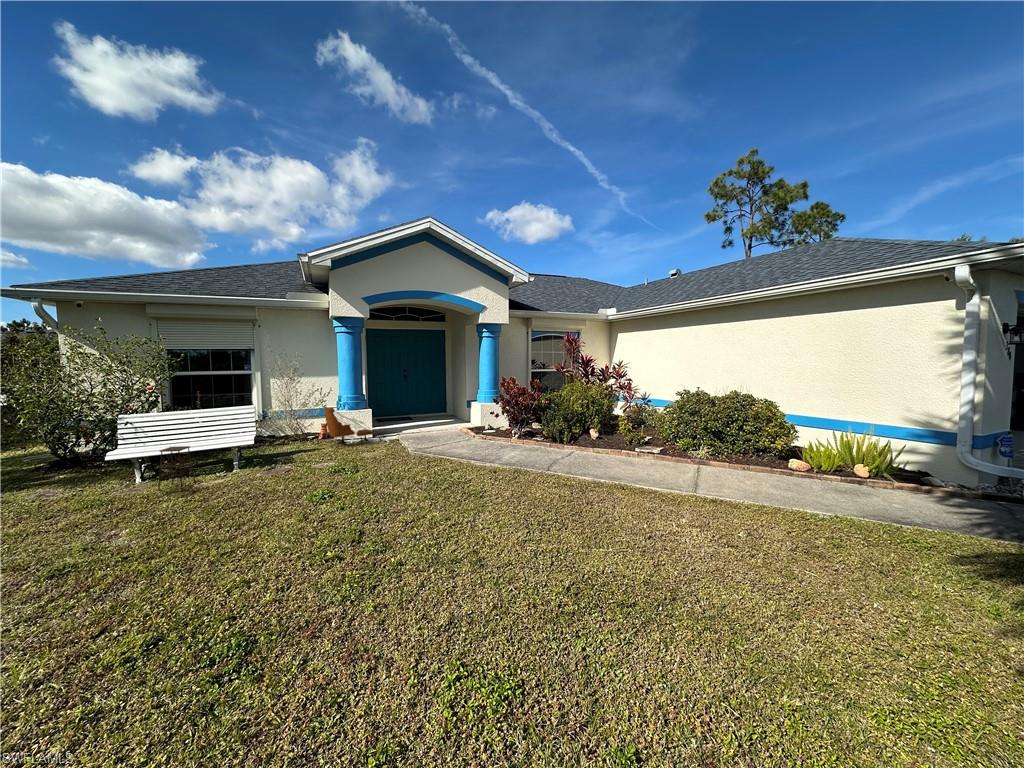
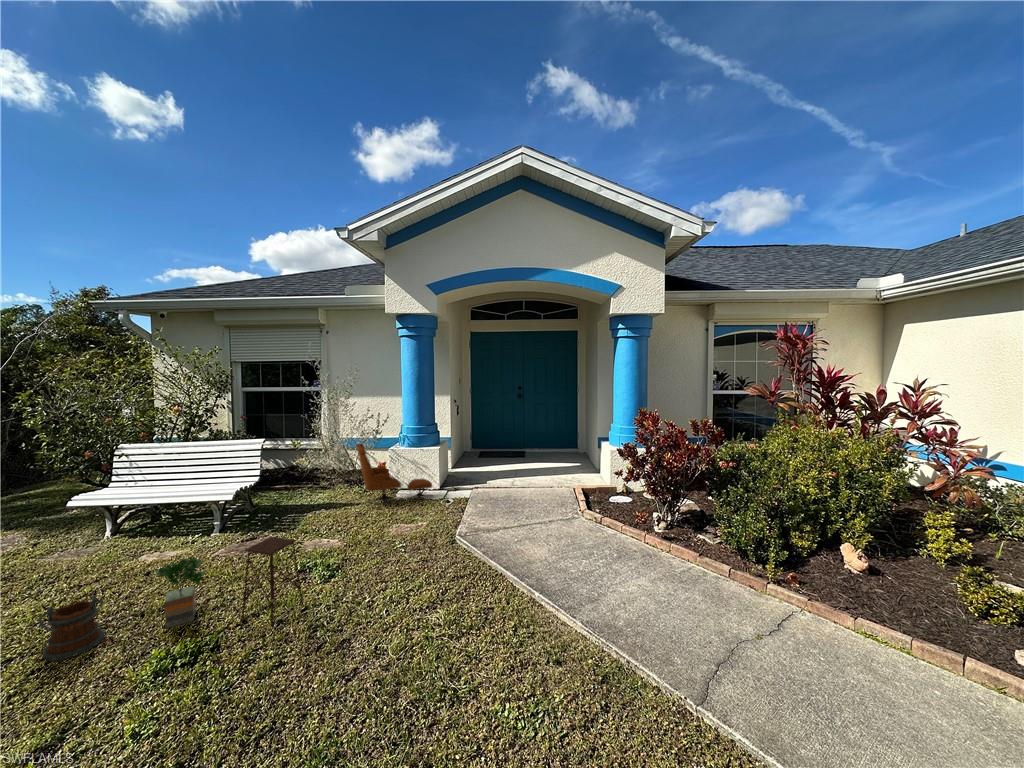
side table: present [158,446,195,490] -> present [242,537,303,627]
potted tree: none [285,456,313,491] -> present [156,557,205,628]
bucket: none [240,474,269,505] -> present [38,596,106,661]

